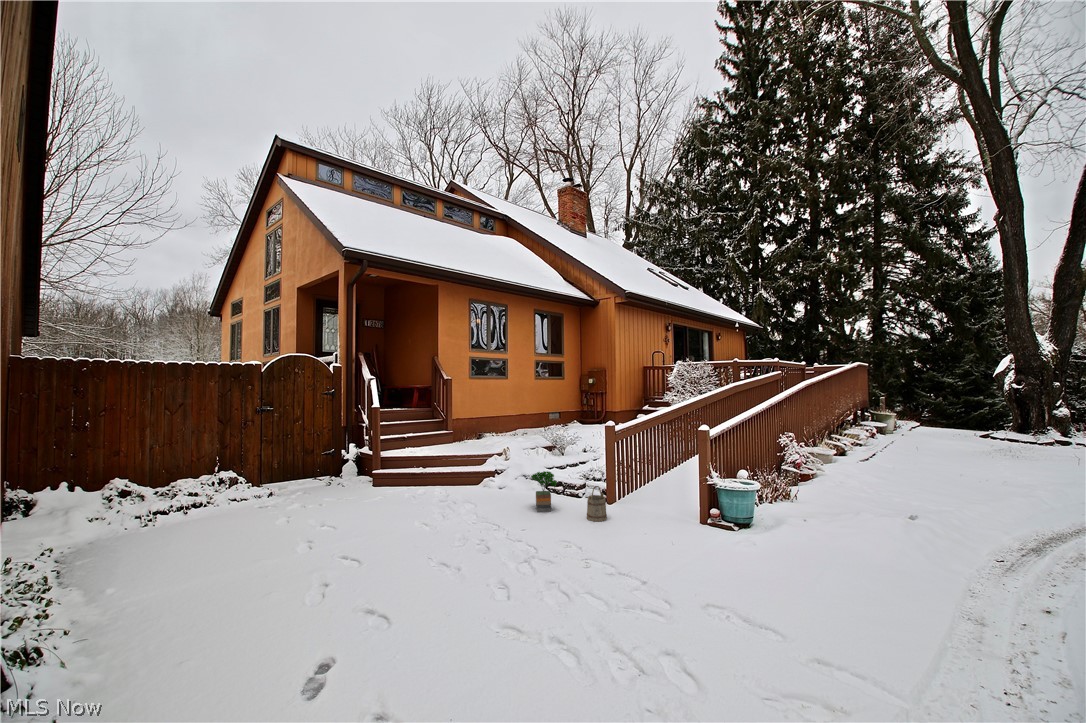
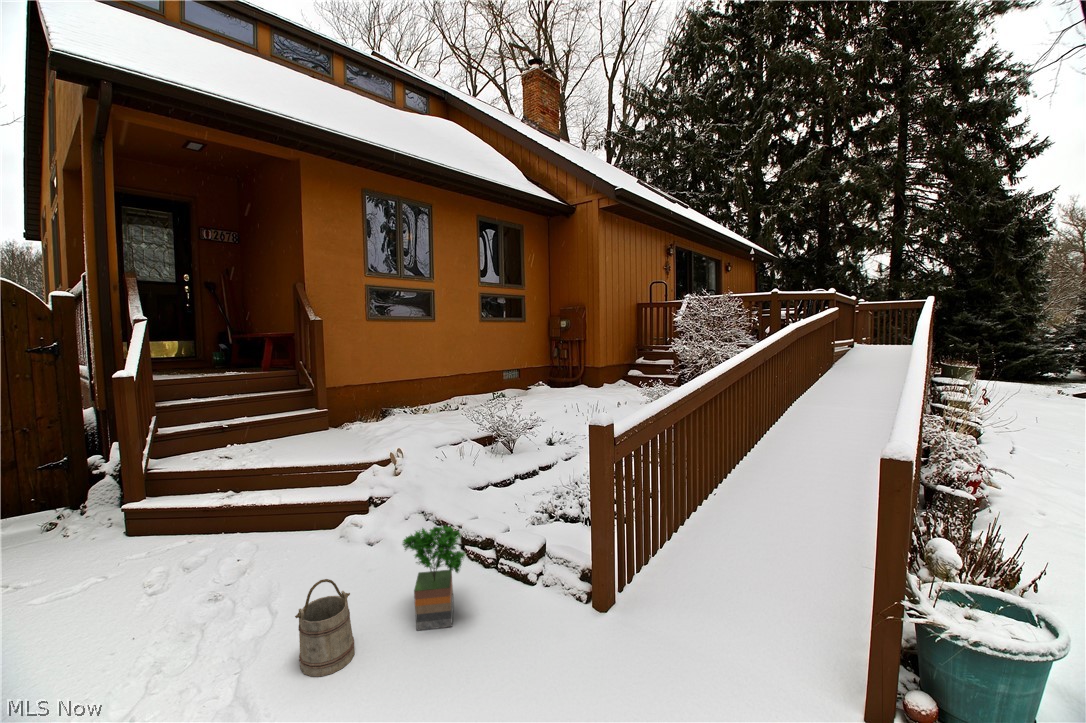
bucket: present [587,486,607,522] -> present [295,579,355,677]

